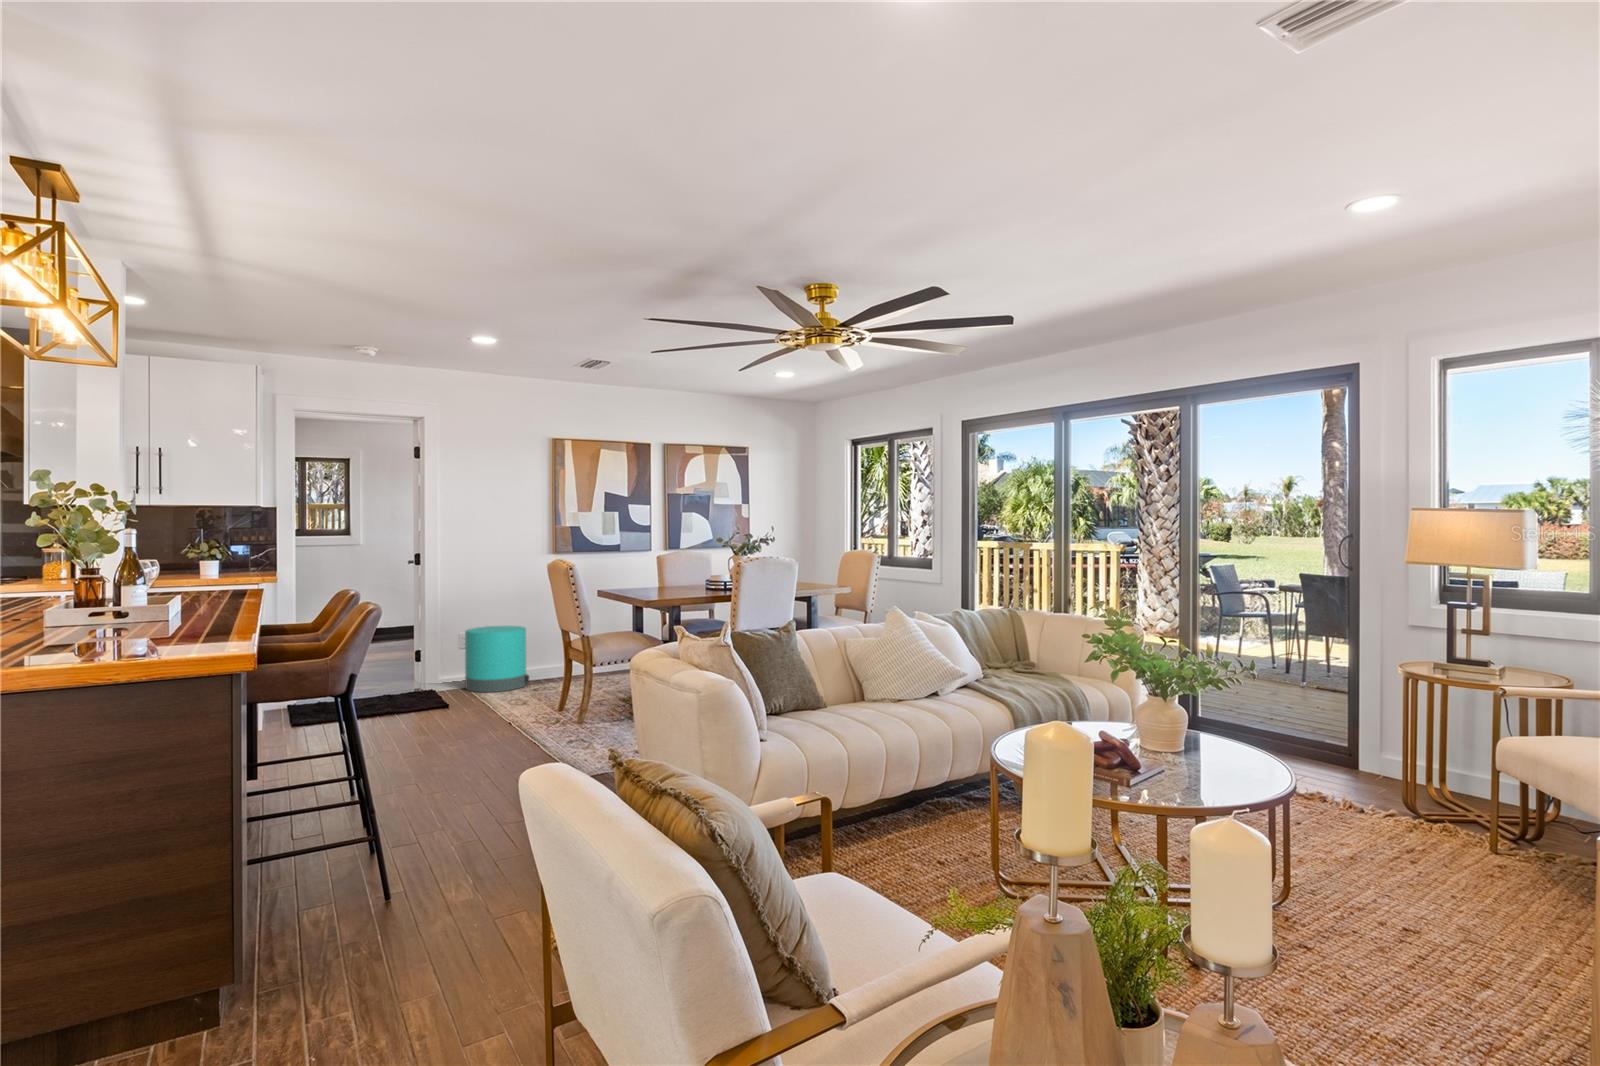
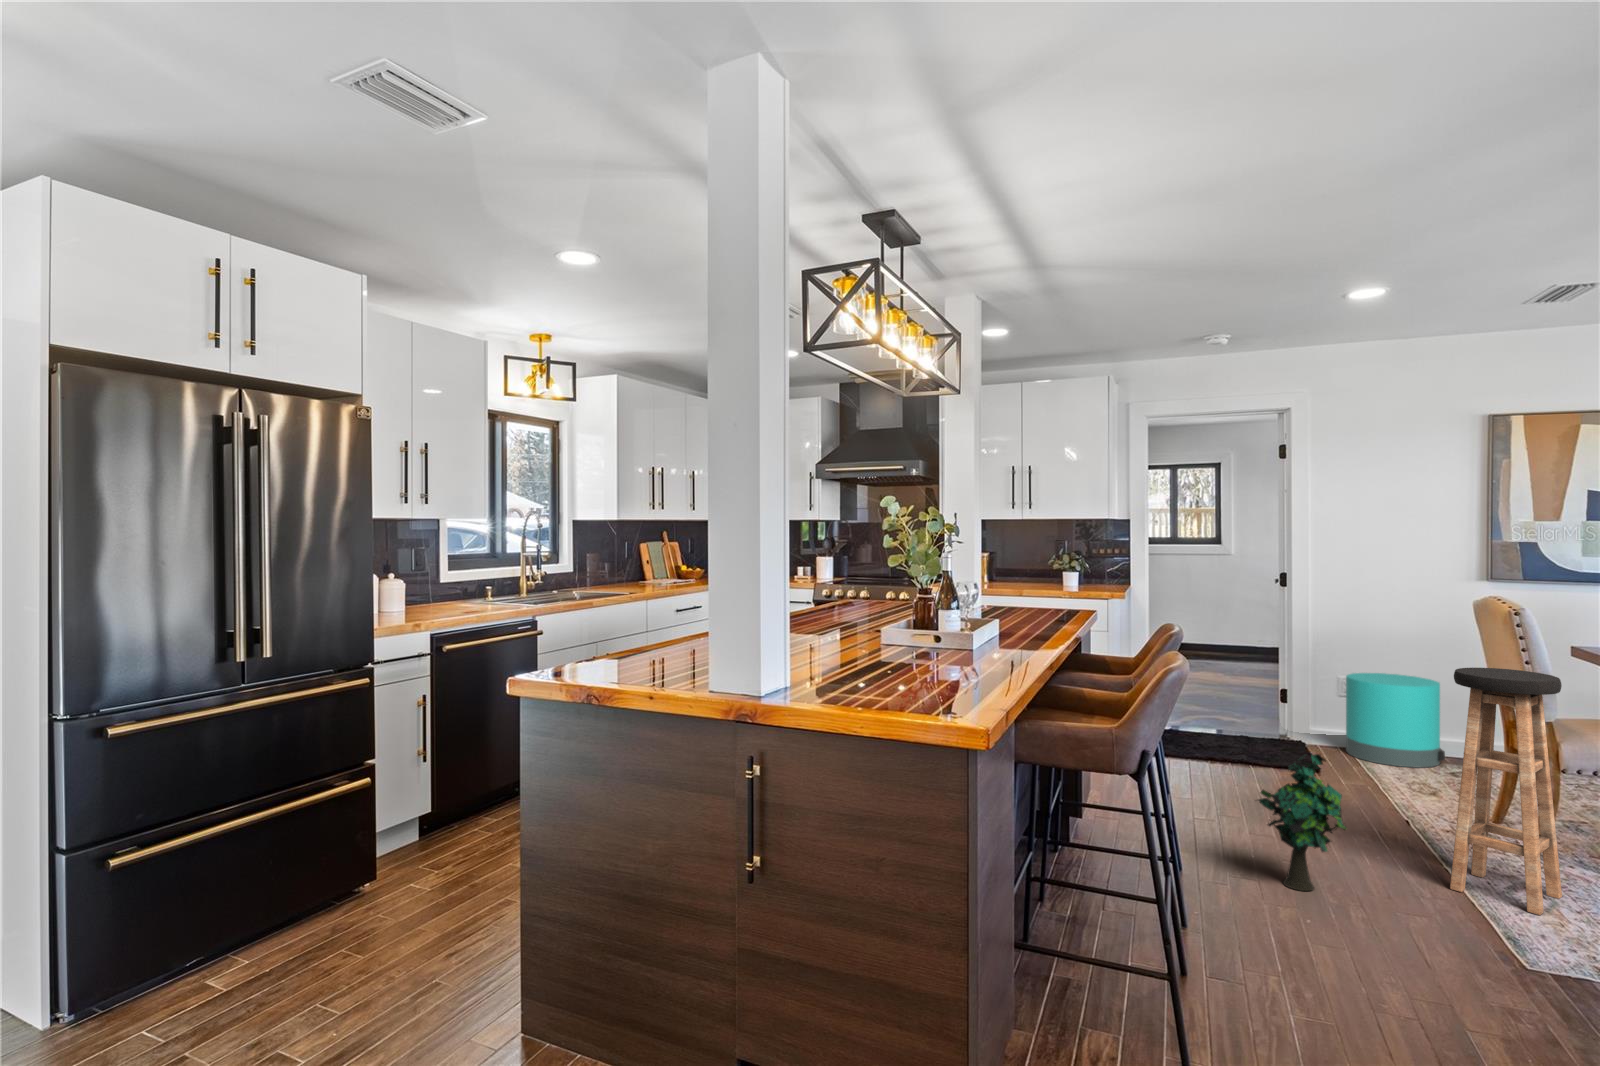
bar stool: none [539,604,596,753] -> present [1450,668,1562,915]
decorative plant: none [415,677,480,782] -> present [1258,754,1346,891]

